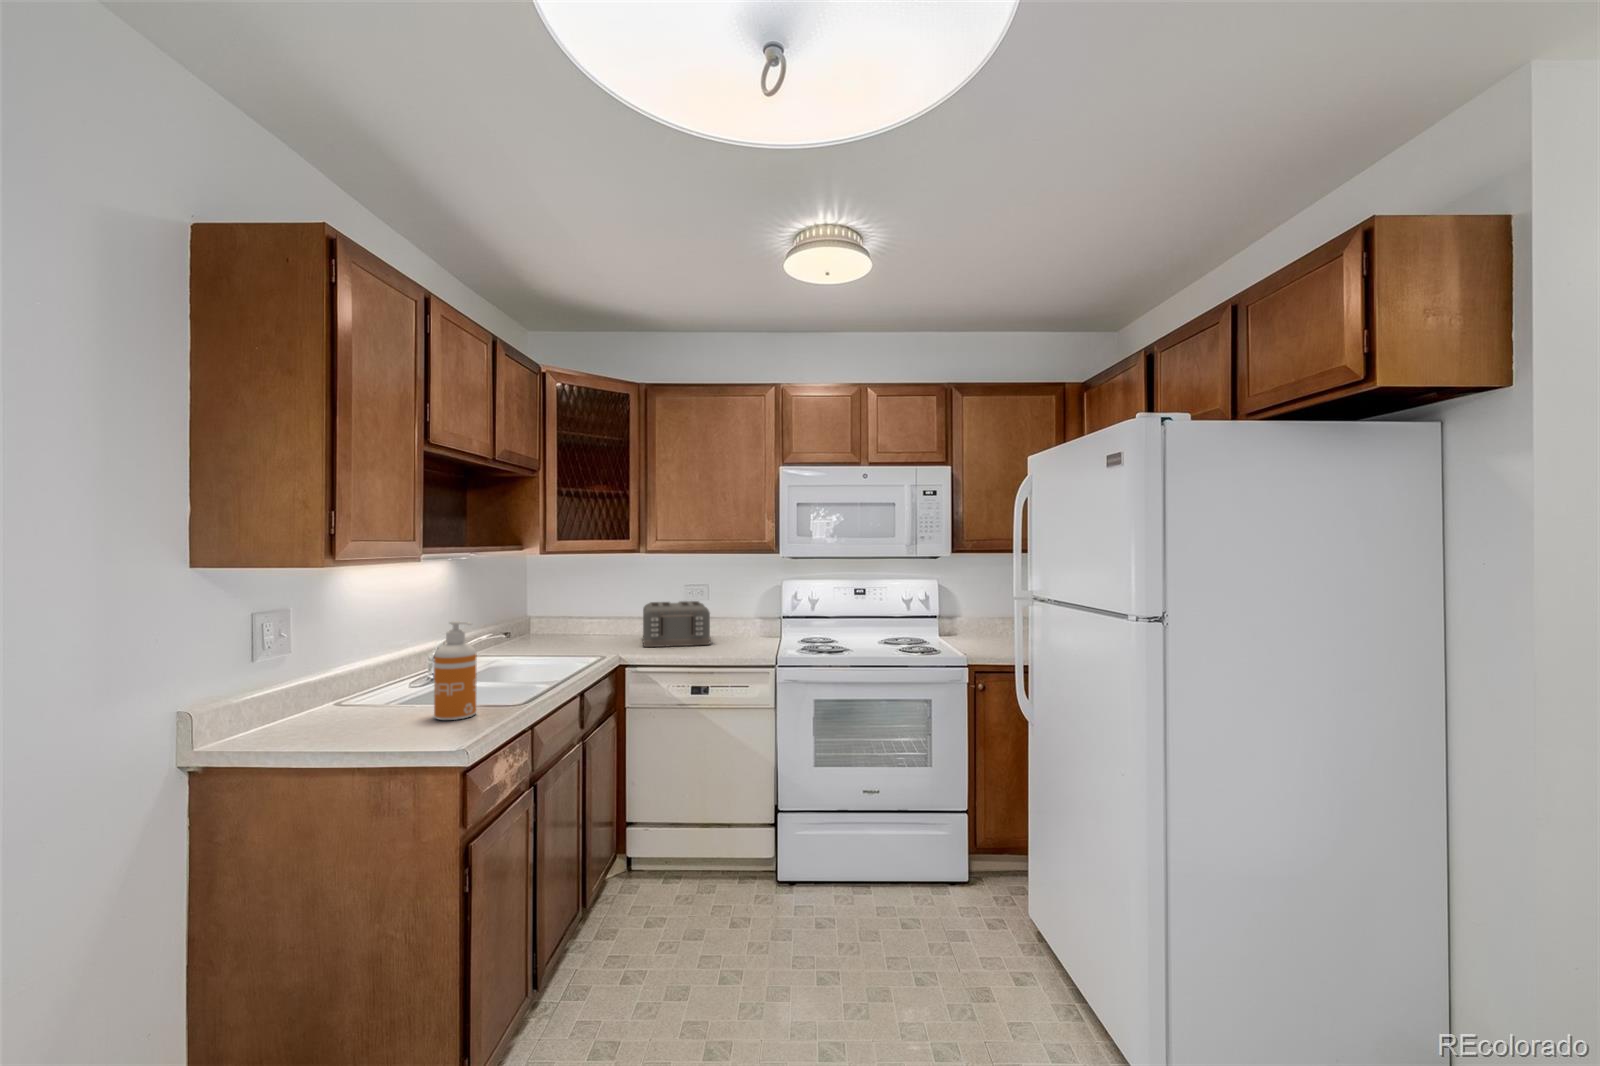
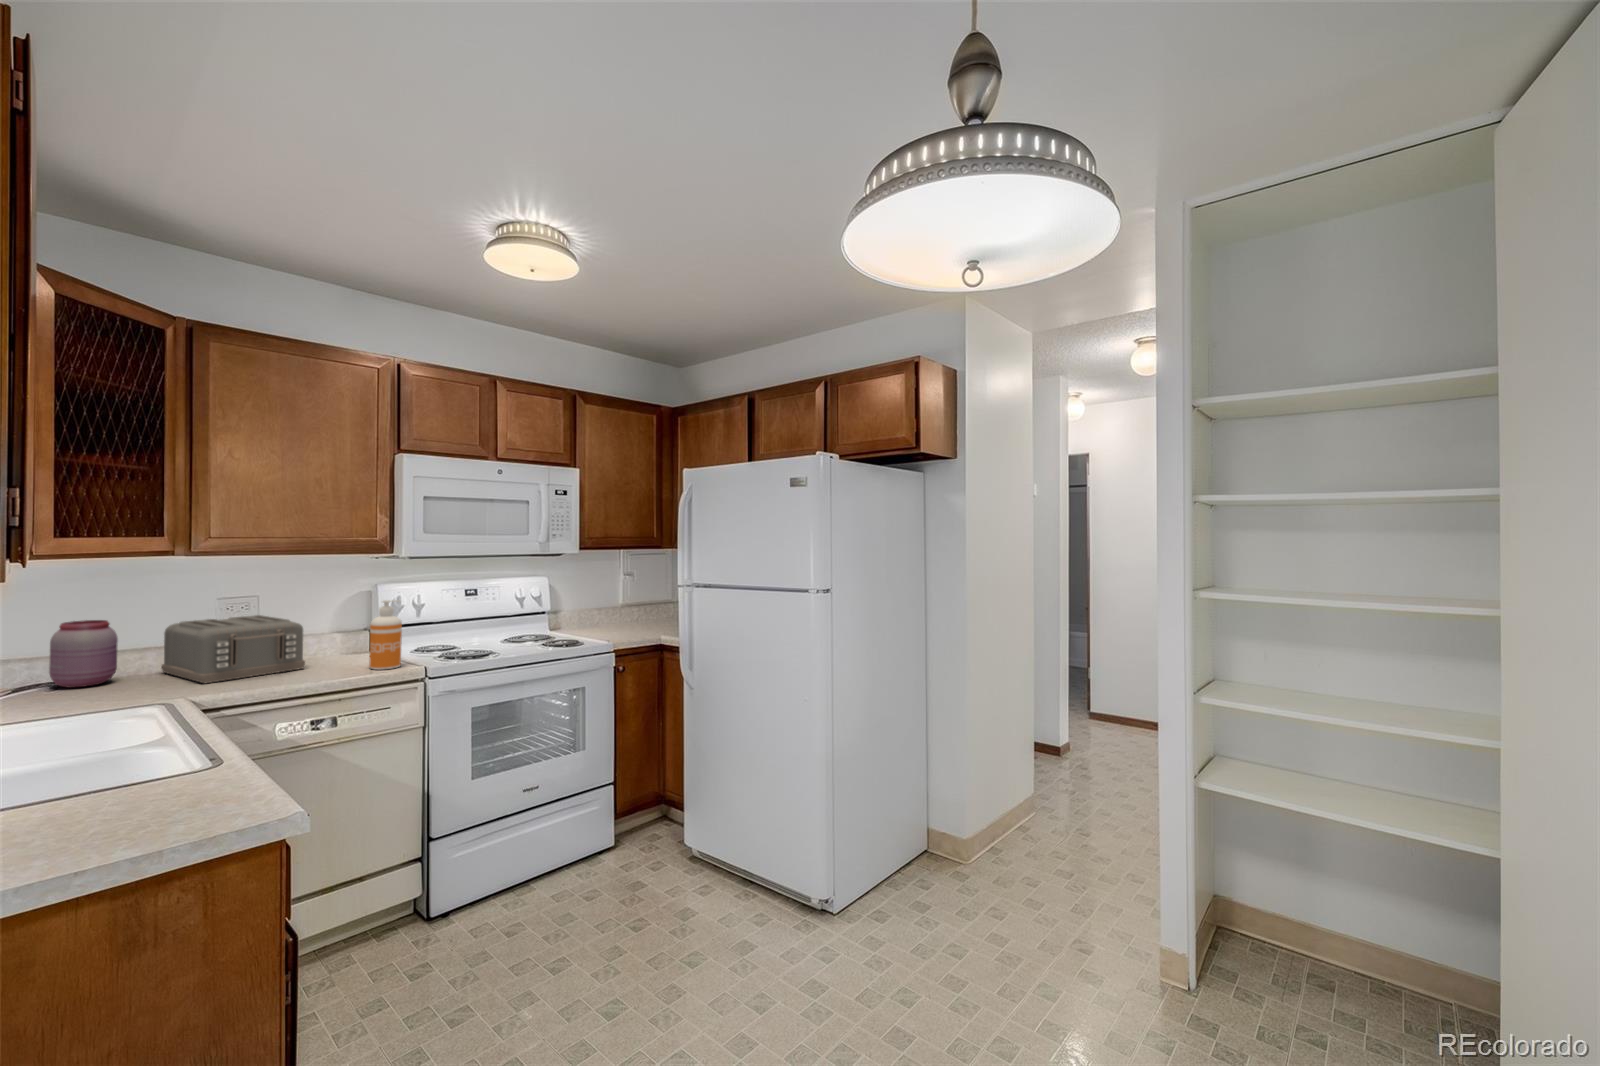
jar: none [585,597,617,641] -> present [49,620,118,688]
soap dispenser: present [434,621,477,720] -> present [369,600,402,670]

